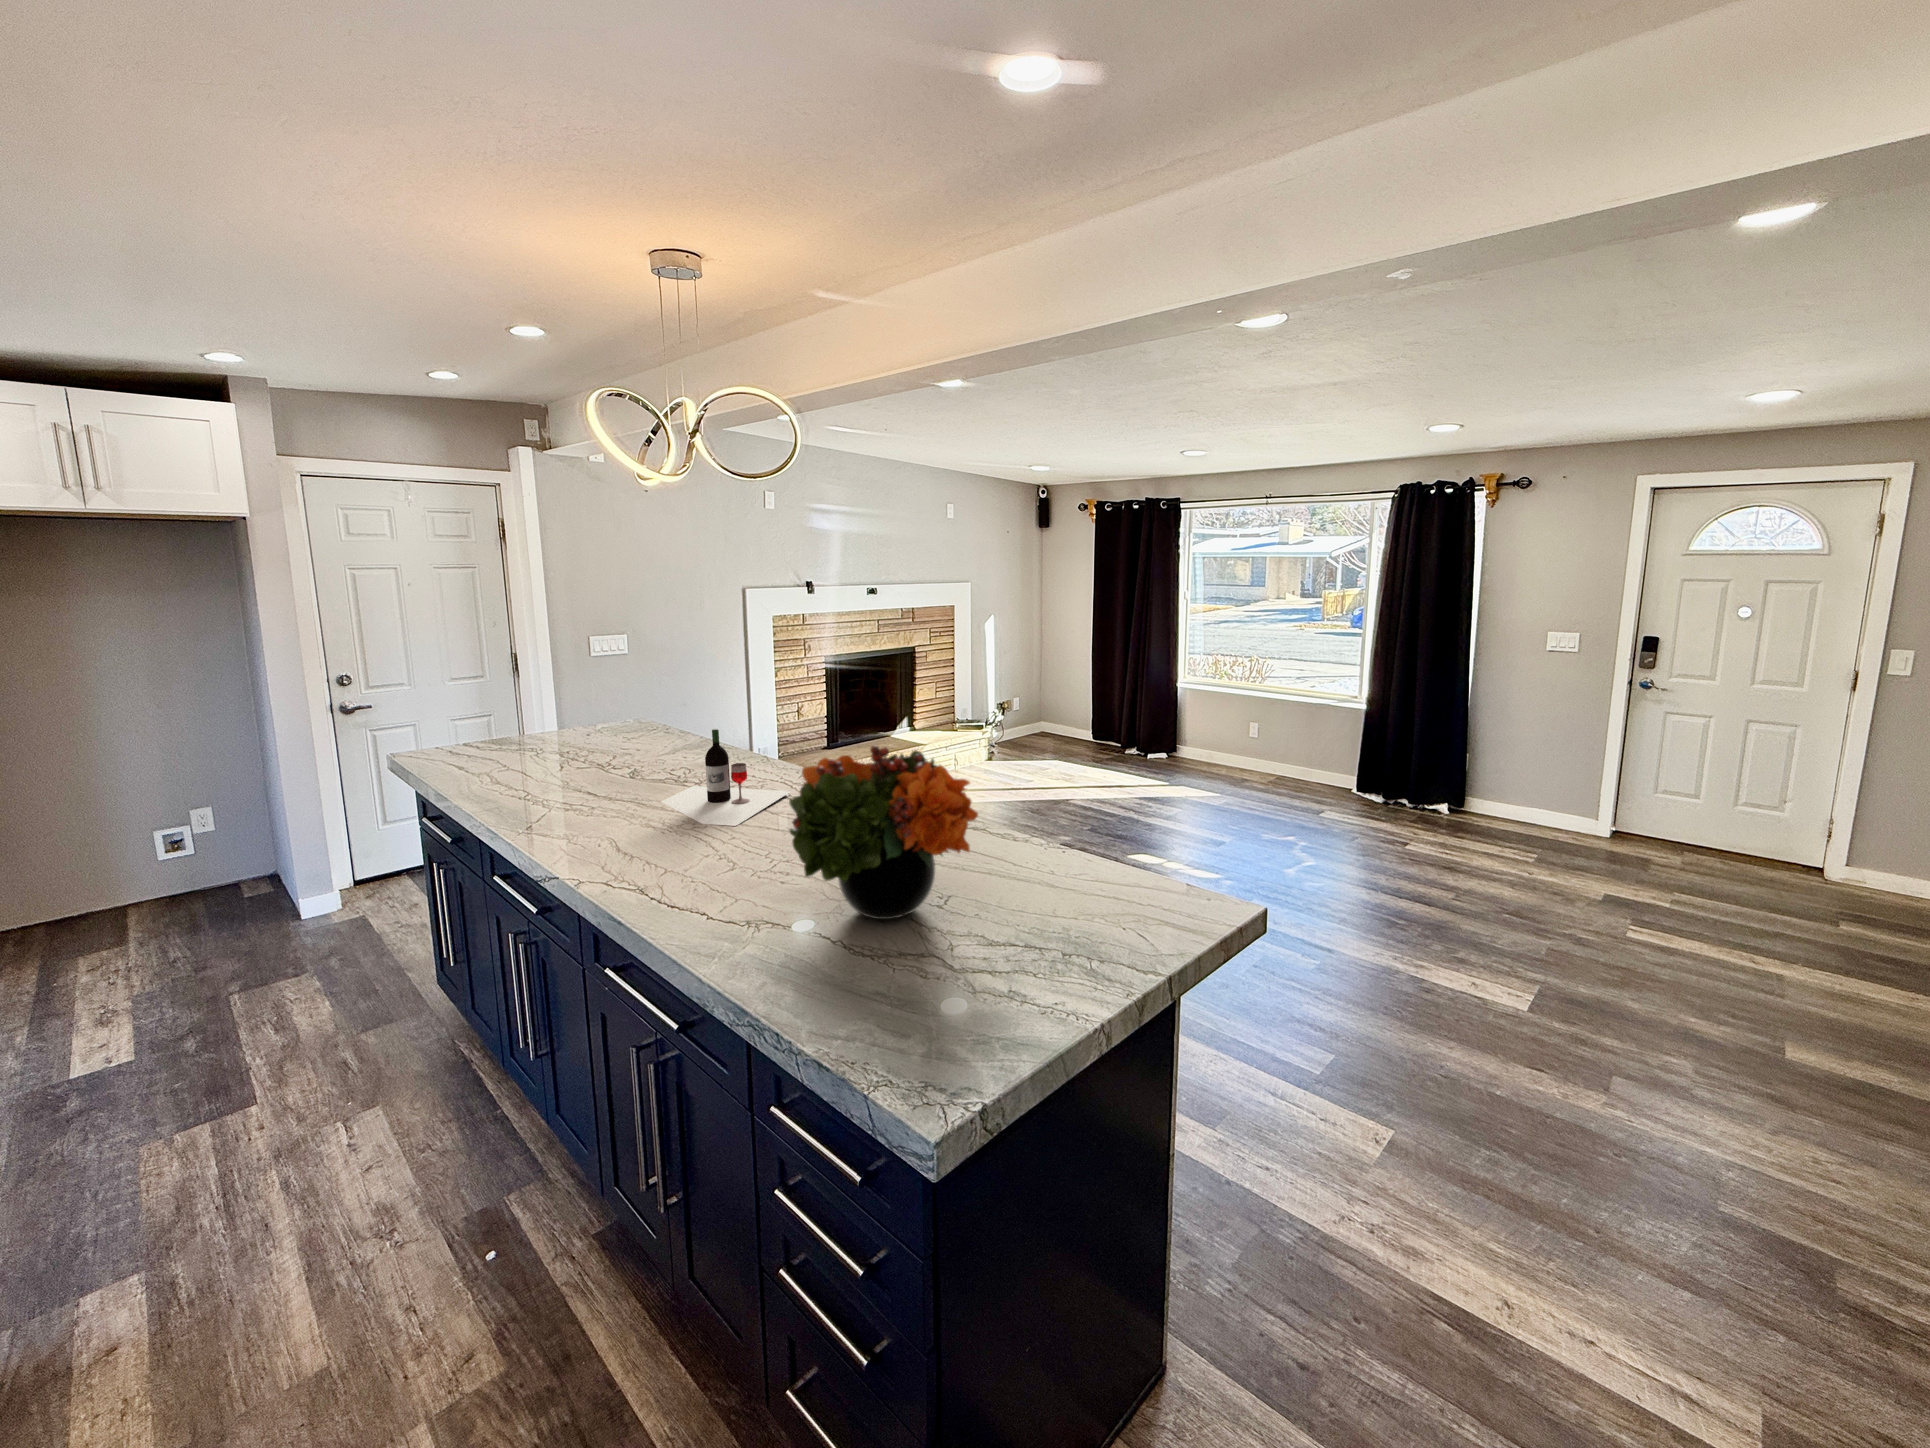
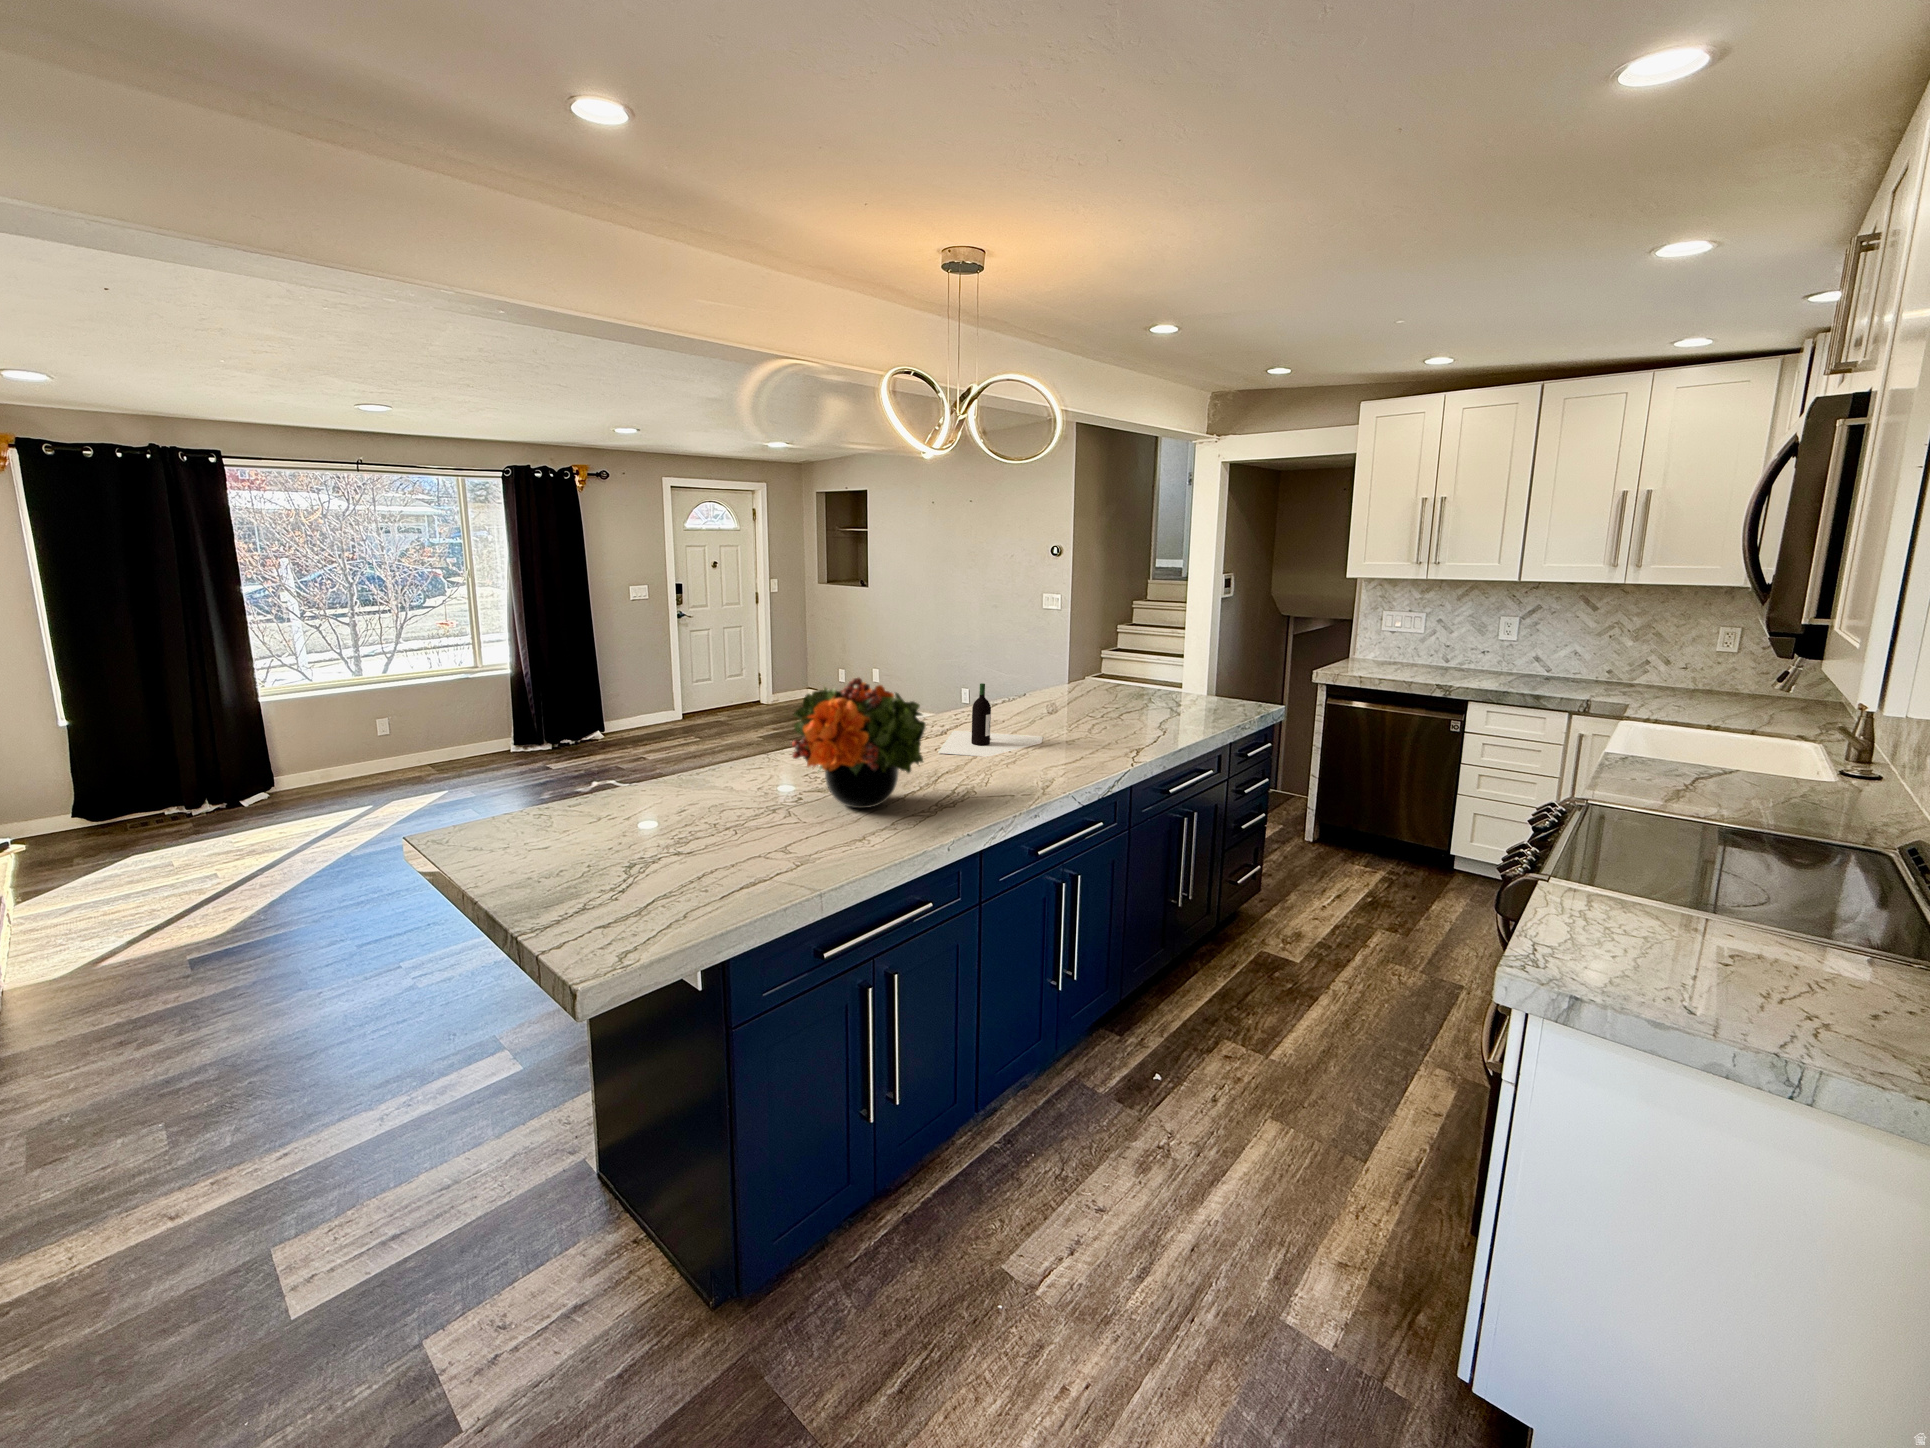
flower arrangement: present [789,745,978,919] -> present [792,678,926,808]

